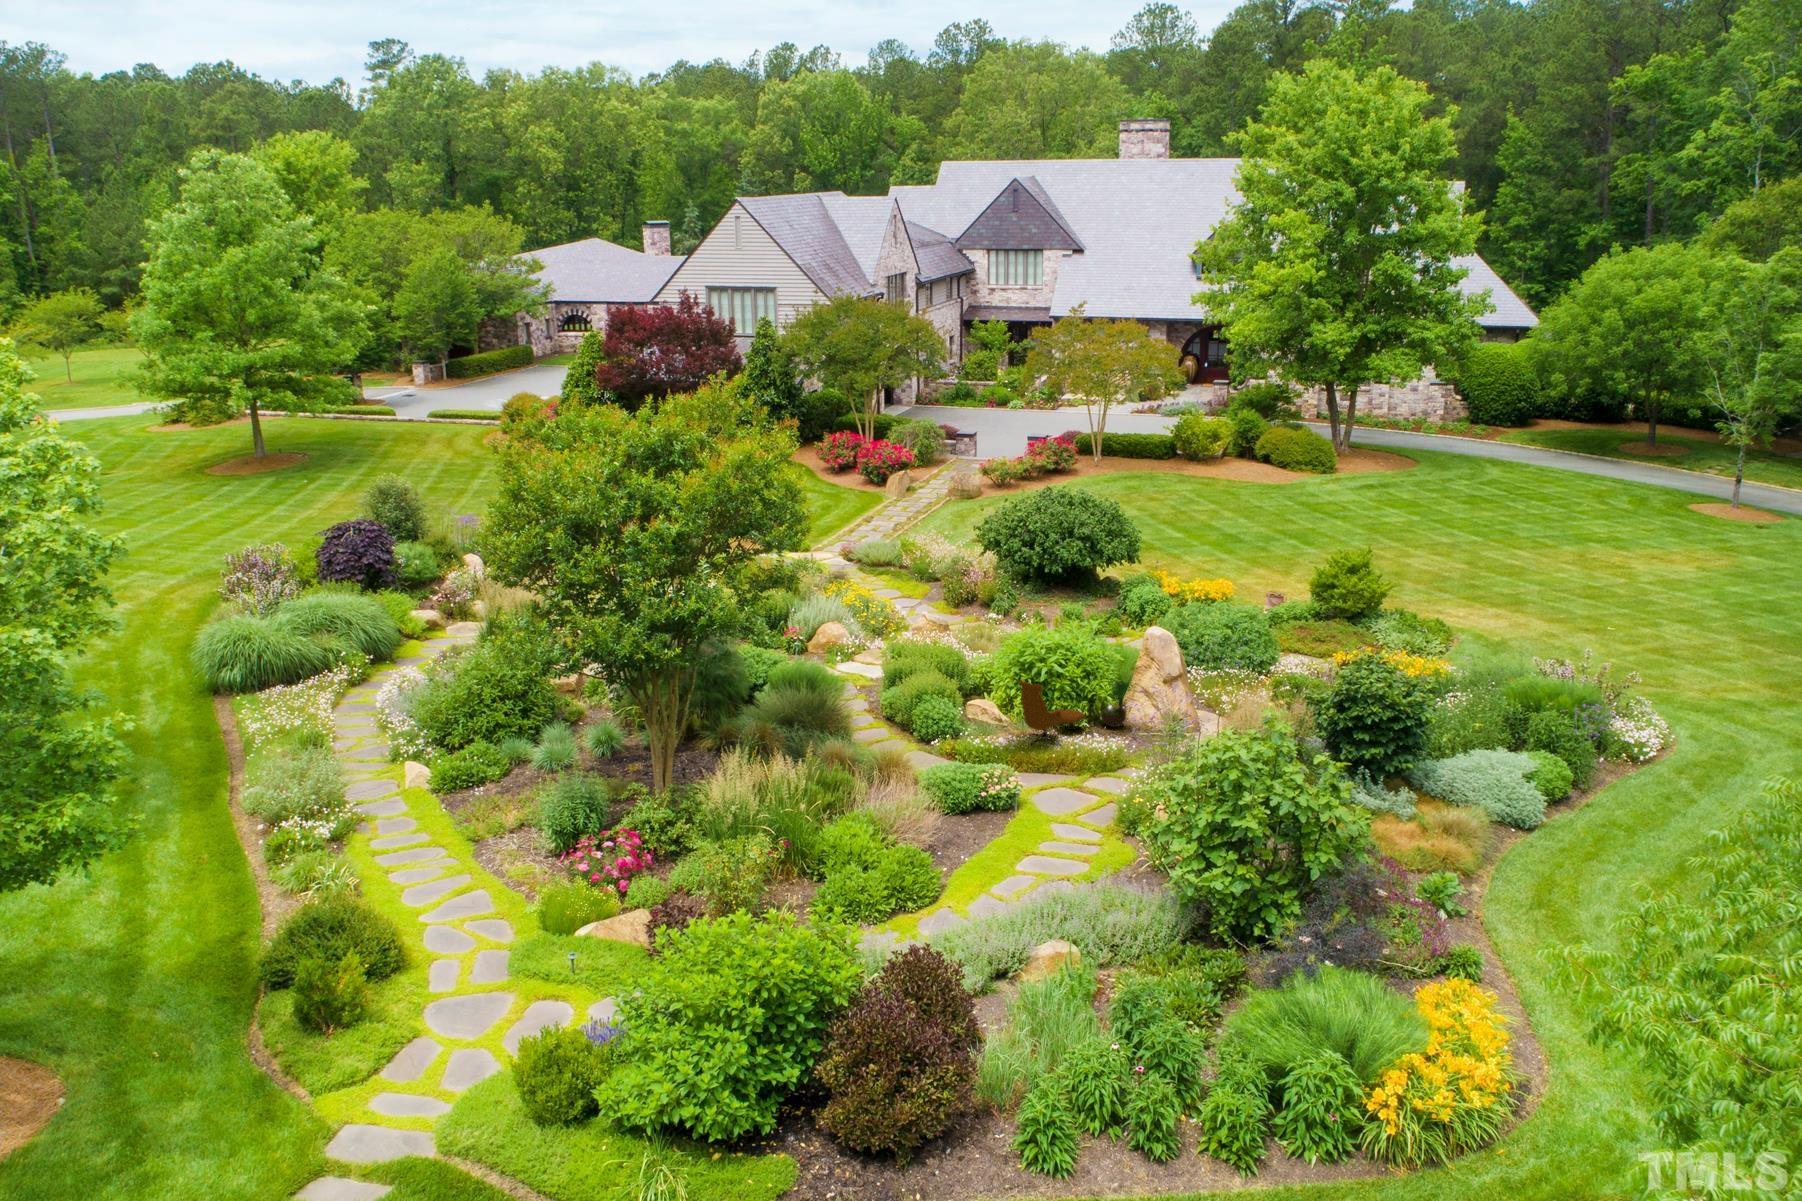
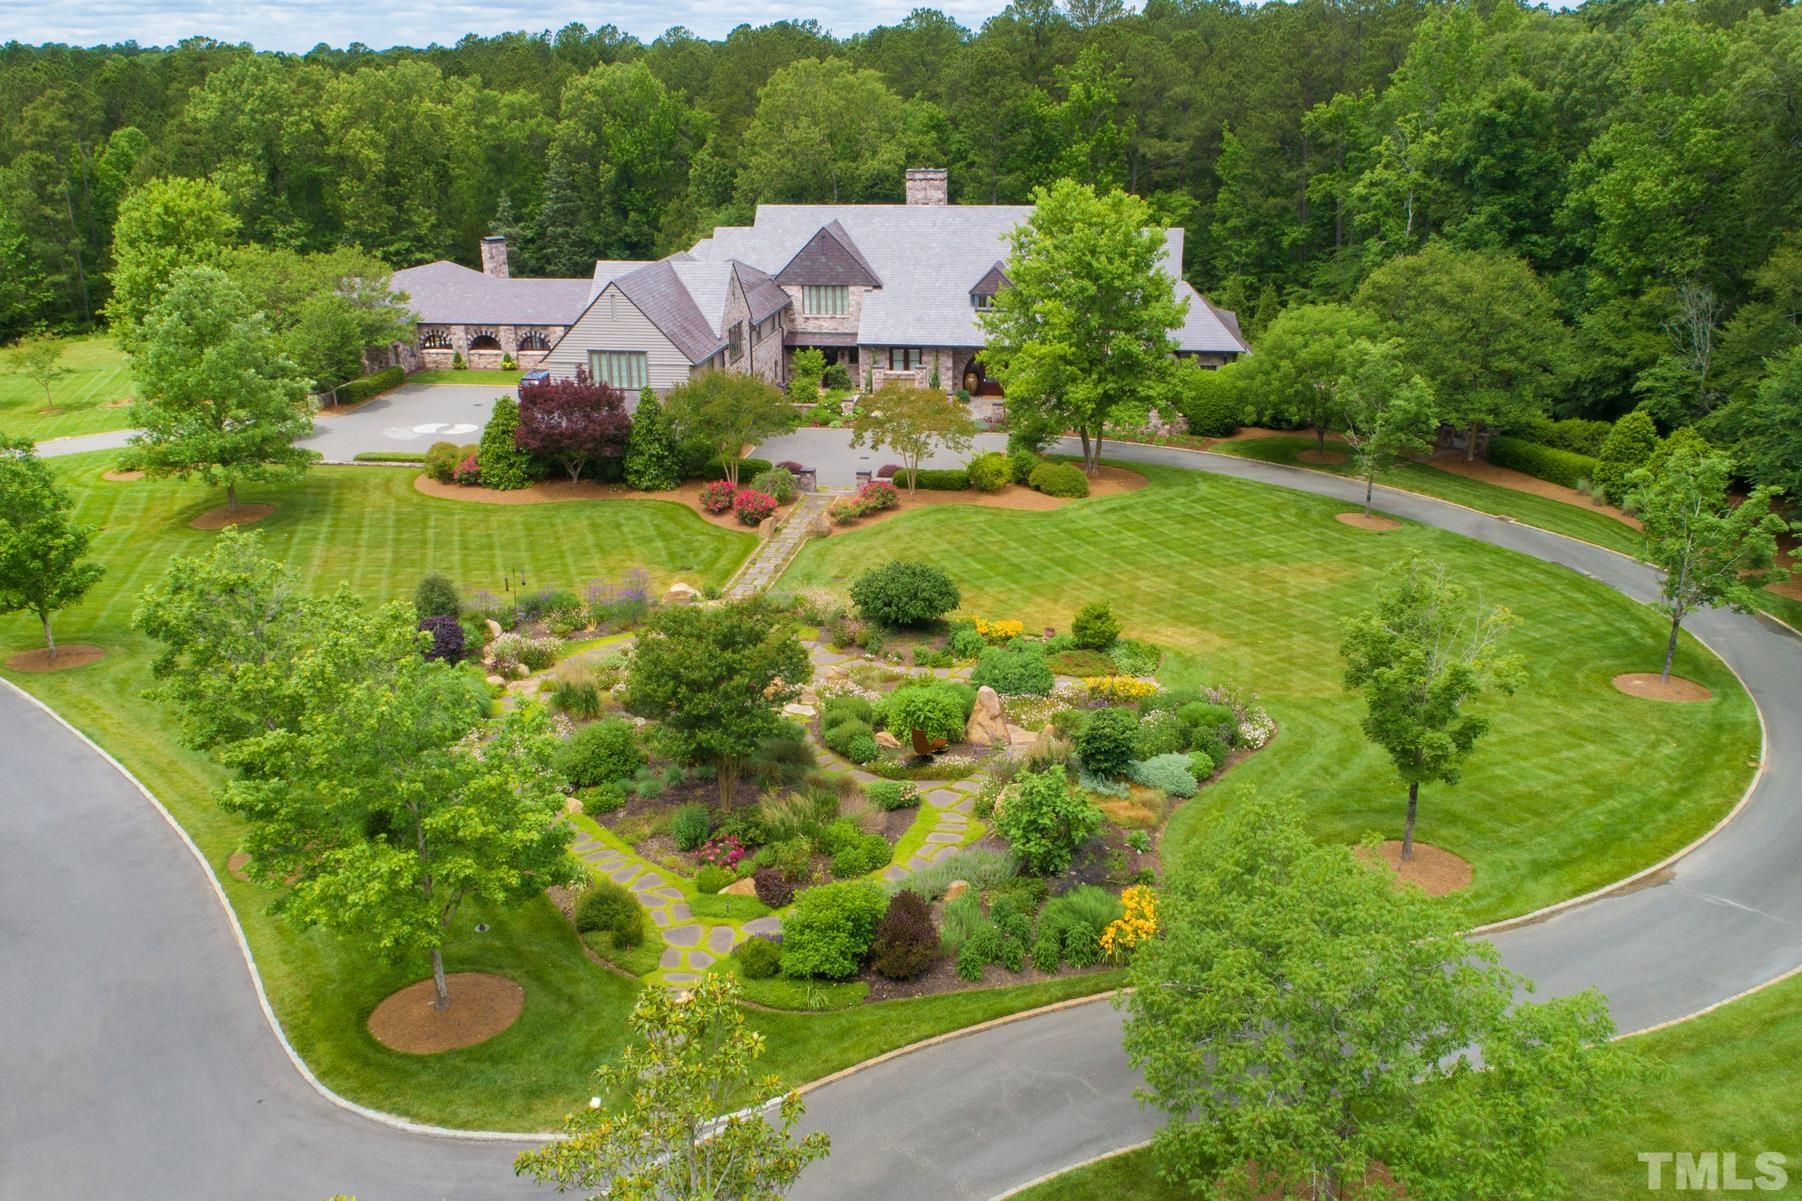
potted tree: present [1102,679,1132,727] -> none [956,718,976,747]

